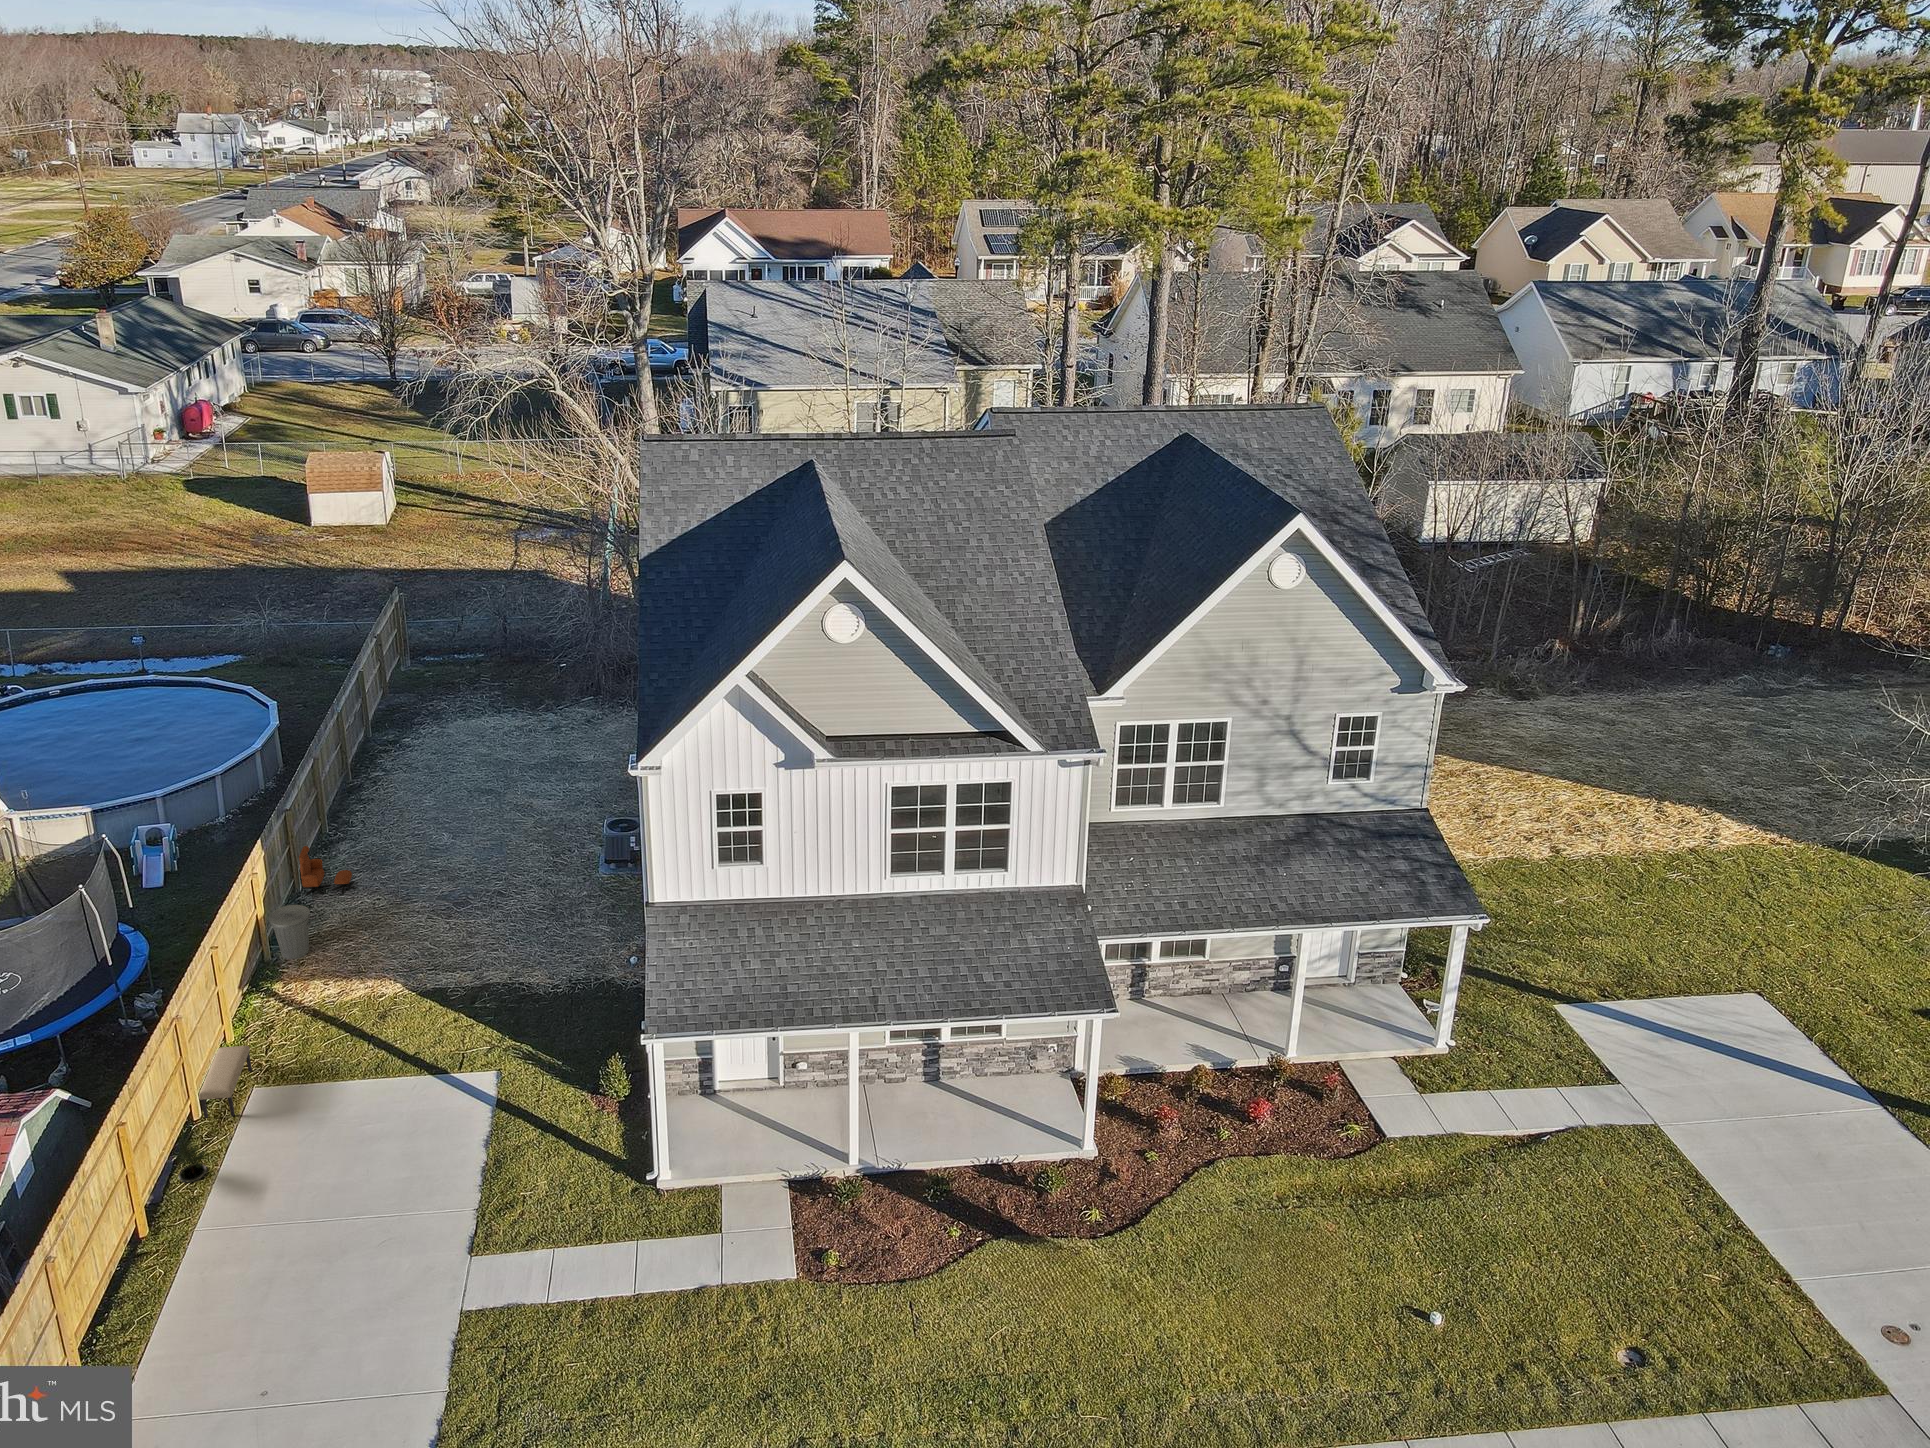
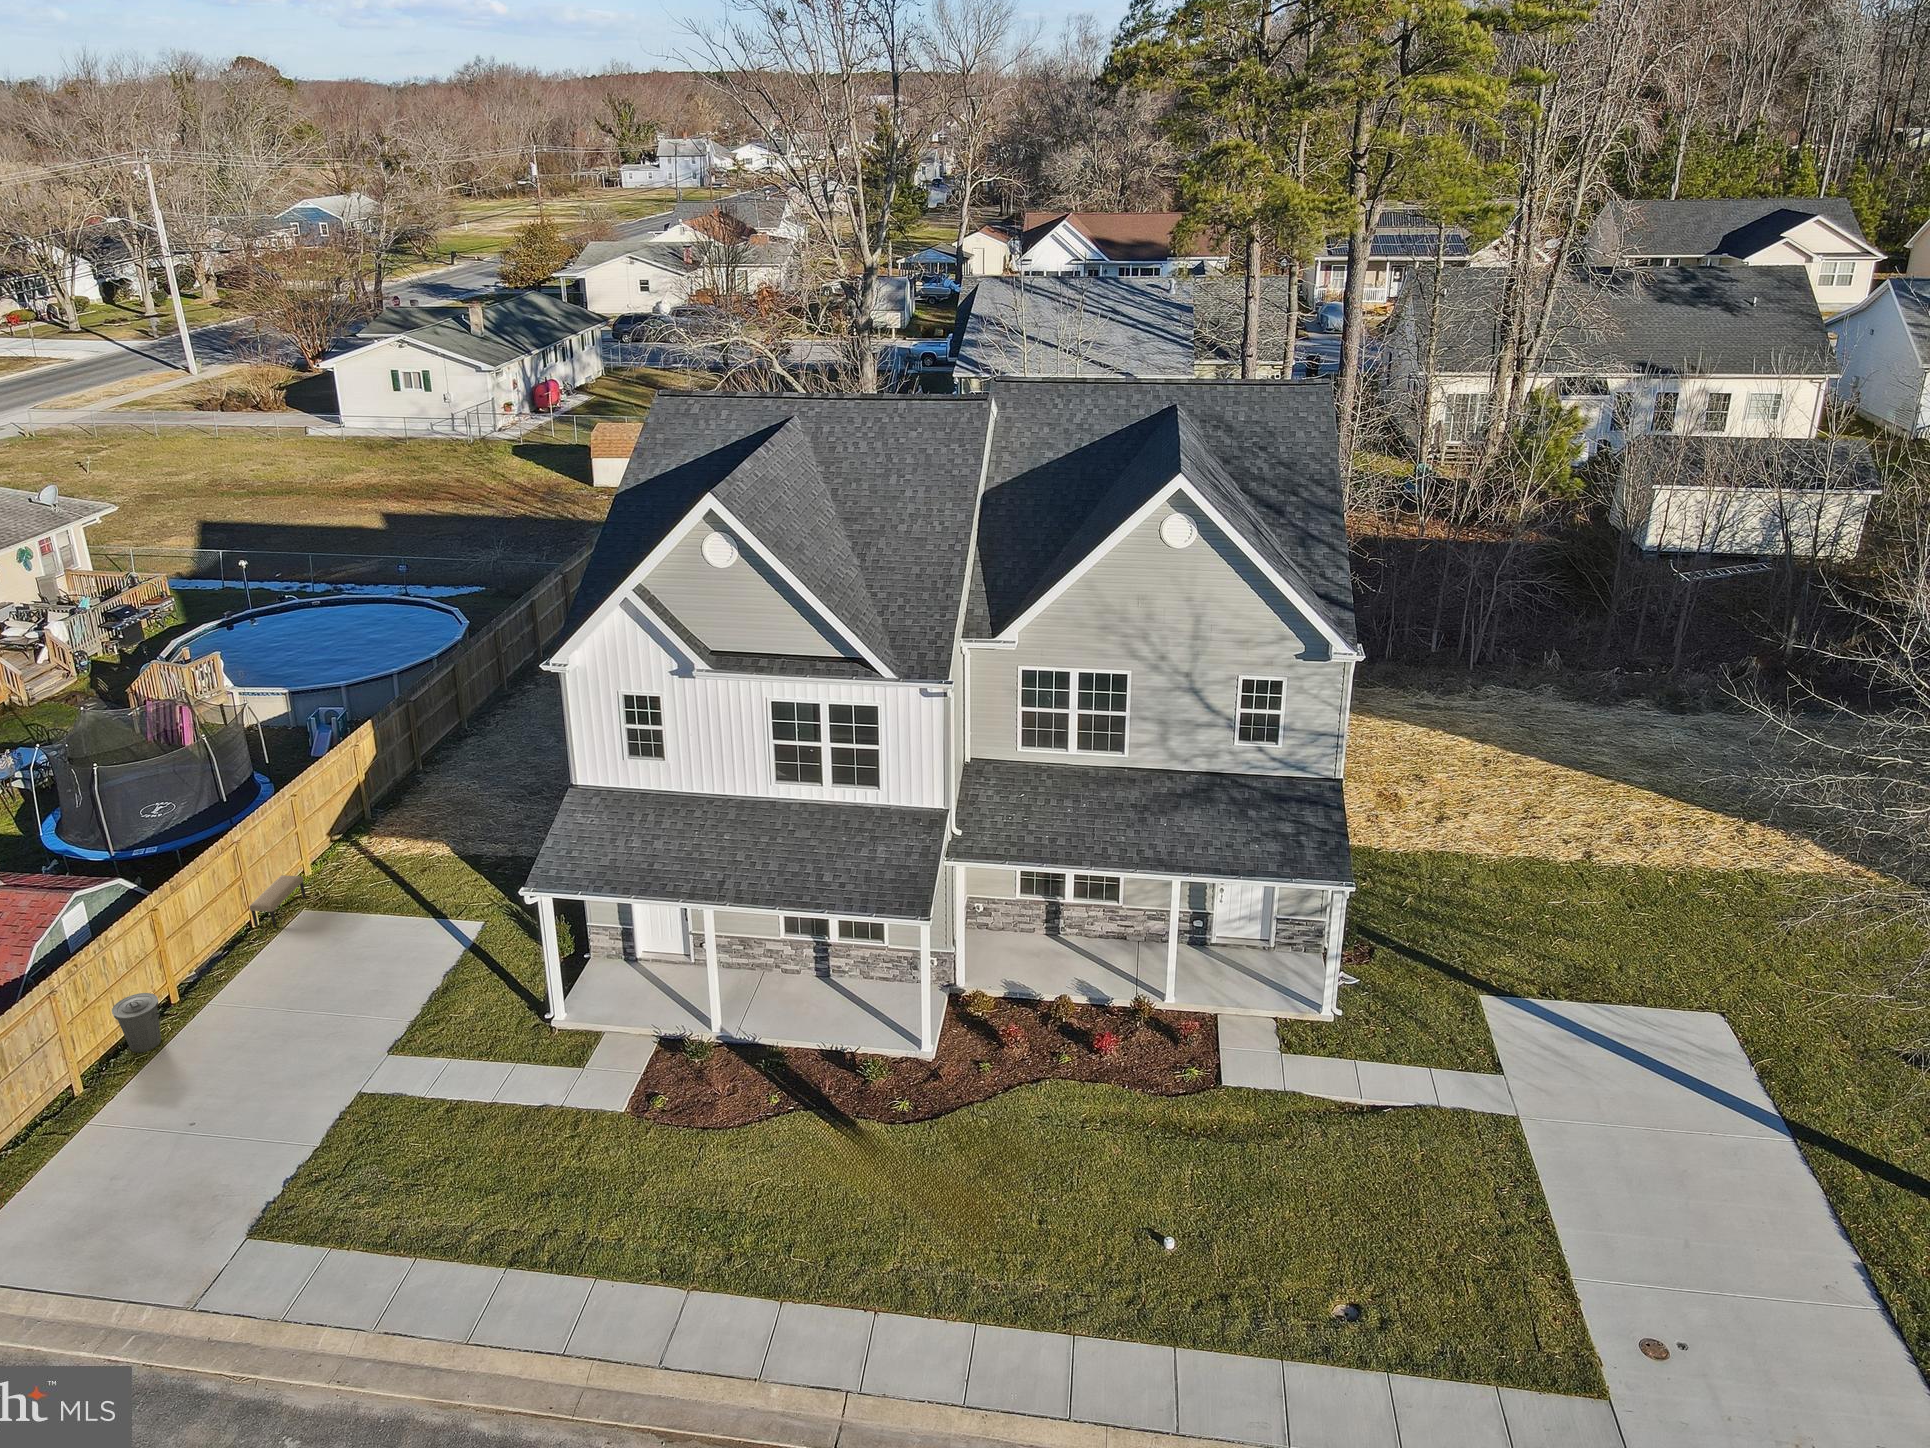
lounge chair: present [299,846,356,896] -> none [408,736,454,778]
trash can: present [269,905,312,959] -> present [112,993,161,1053]
potted tree: present [174,1139,207,1182] -> none [209,933,237,969]

